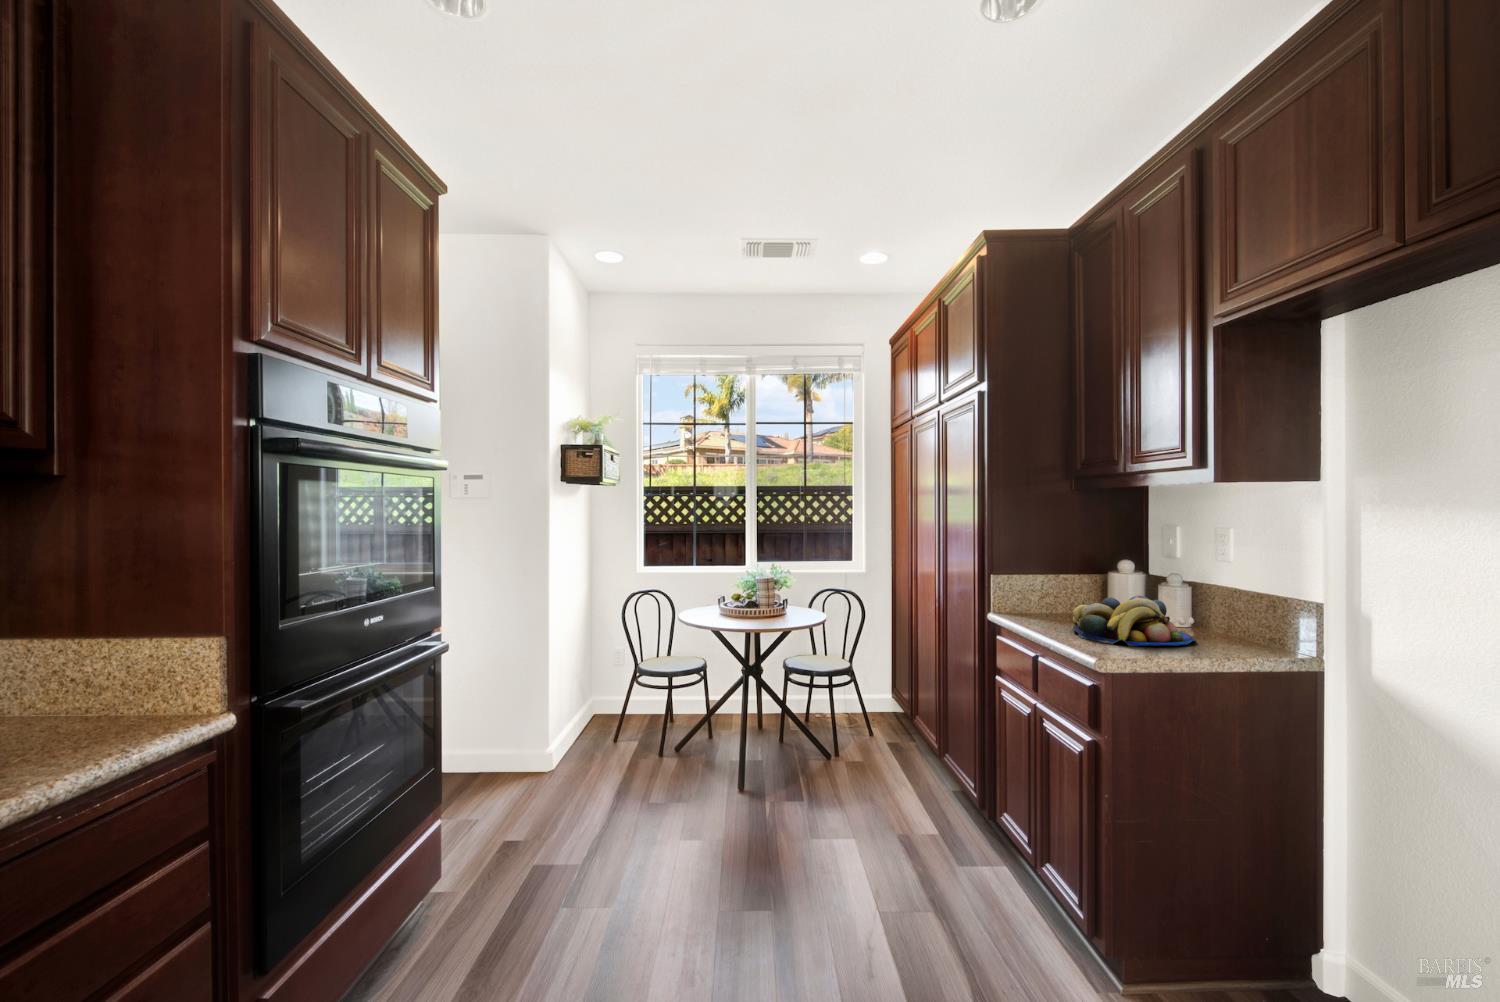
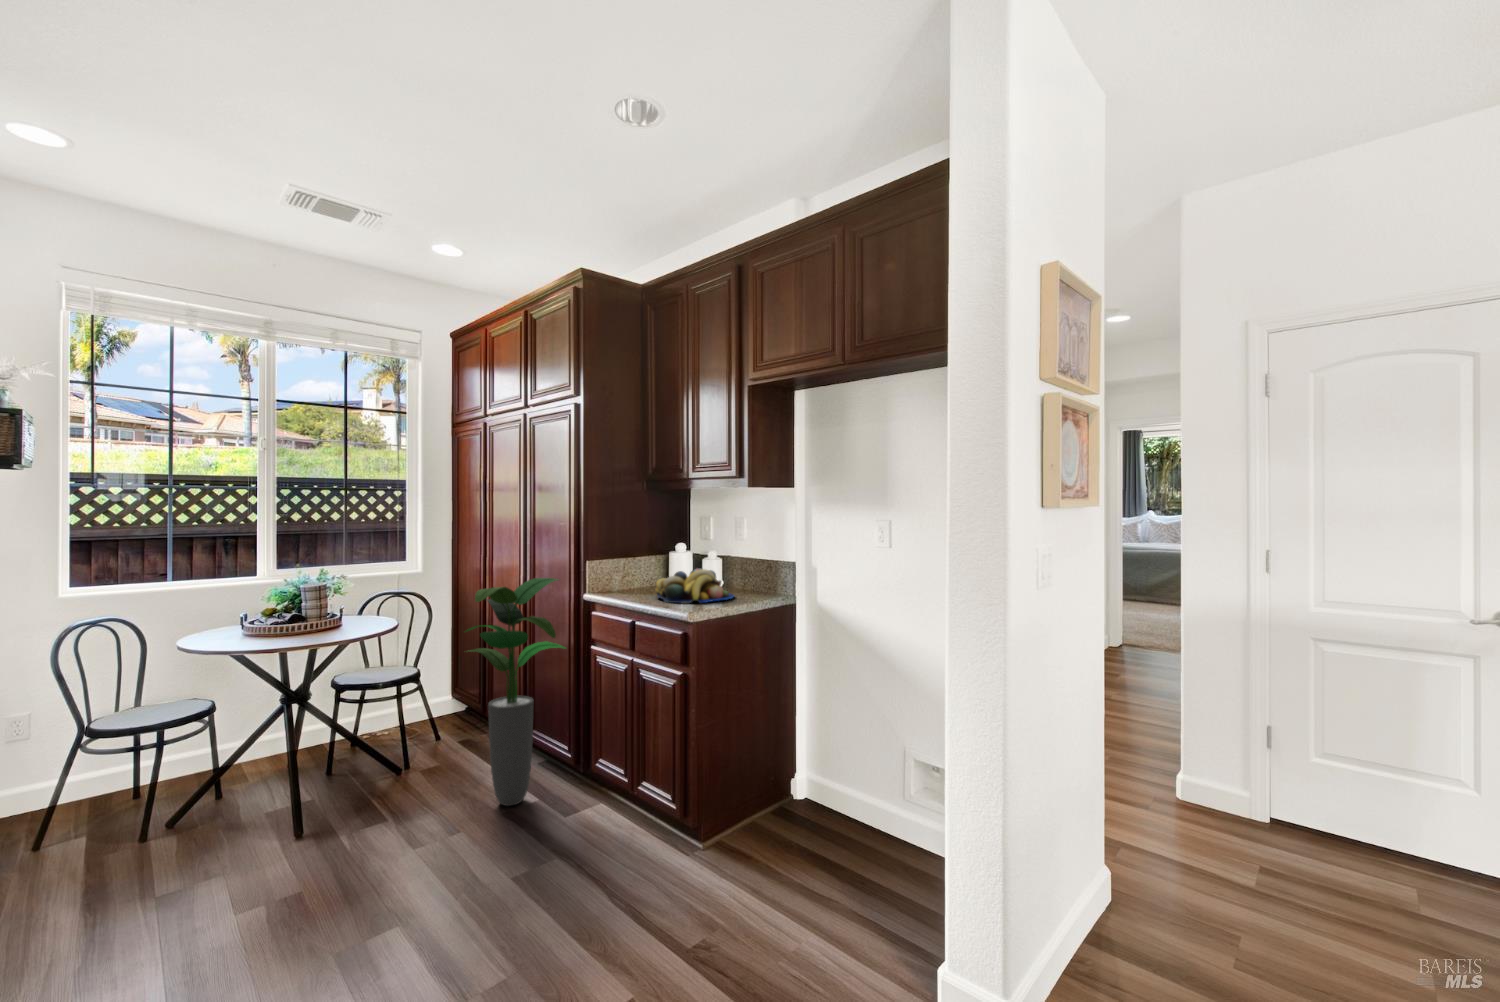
potted plant: none [863,589,969,834] -> present [466,578,566,806]

